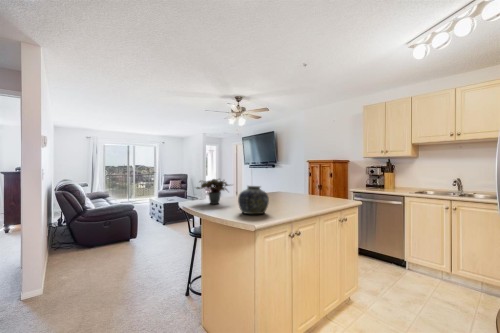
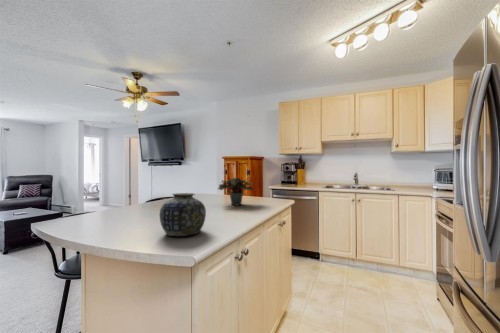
potted plant: present [196,179,229,204] -> present [218,178,253,205]

